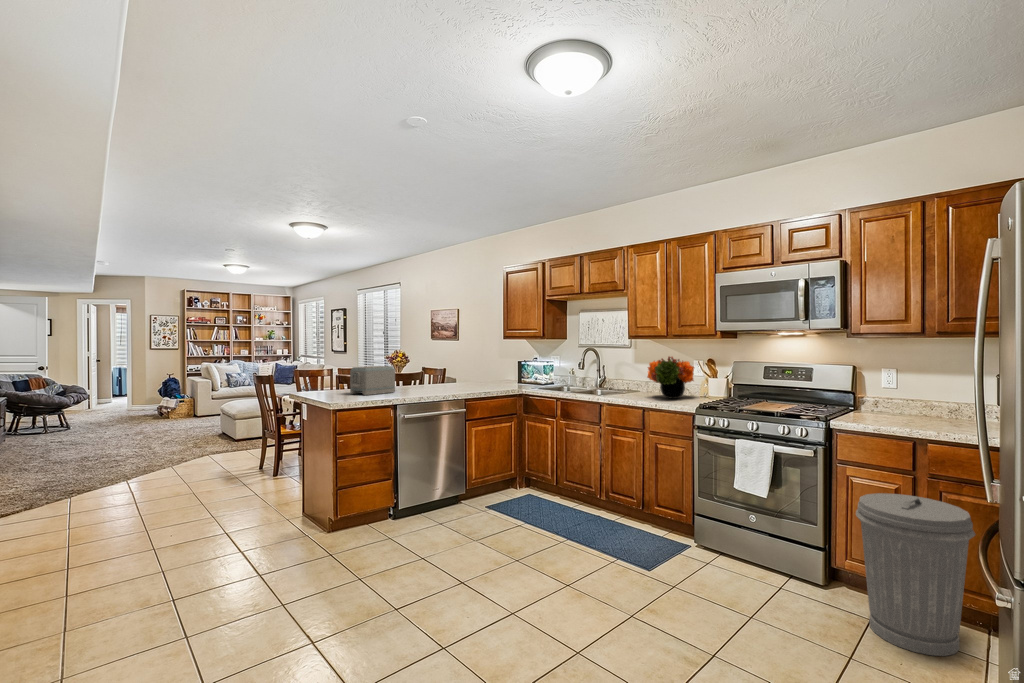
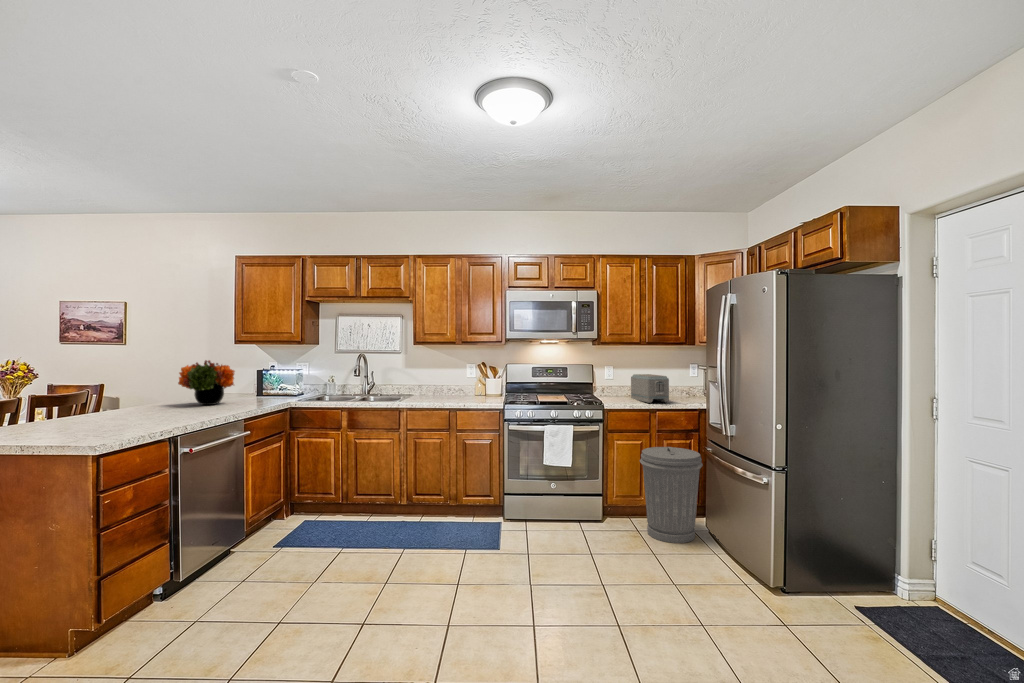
flower arrangement: present [647,357,694,399] -> present [178,360,235,405]
toaster: present [350,366,395,395] -> present [631,374,669,403]

